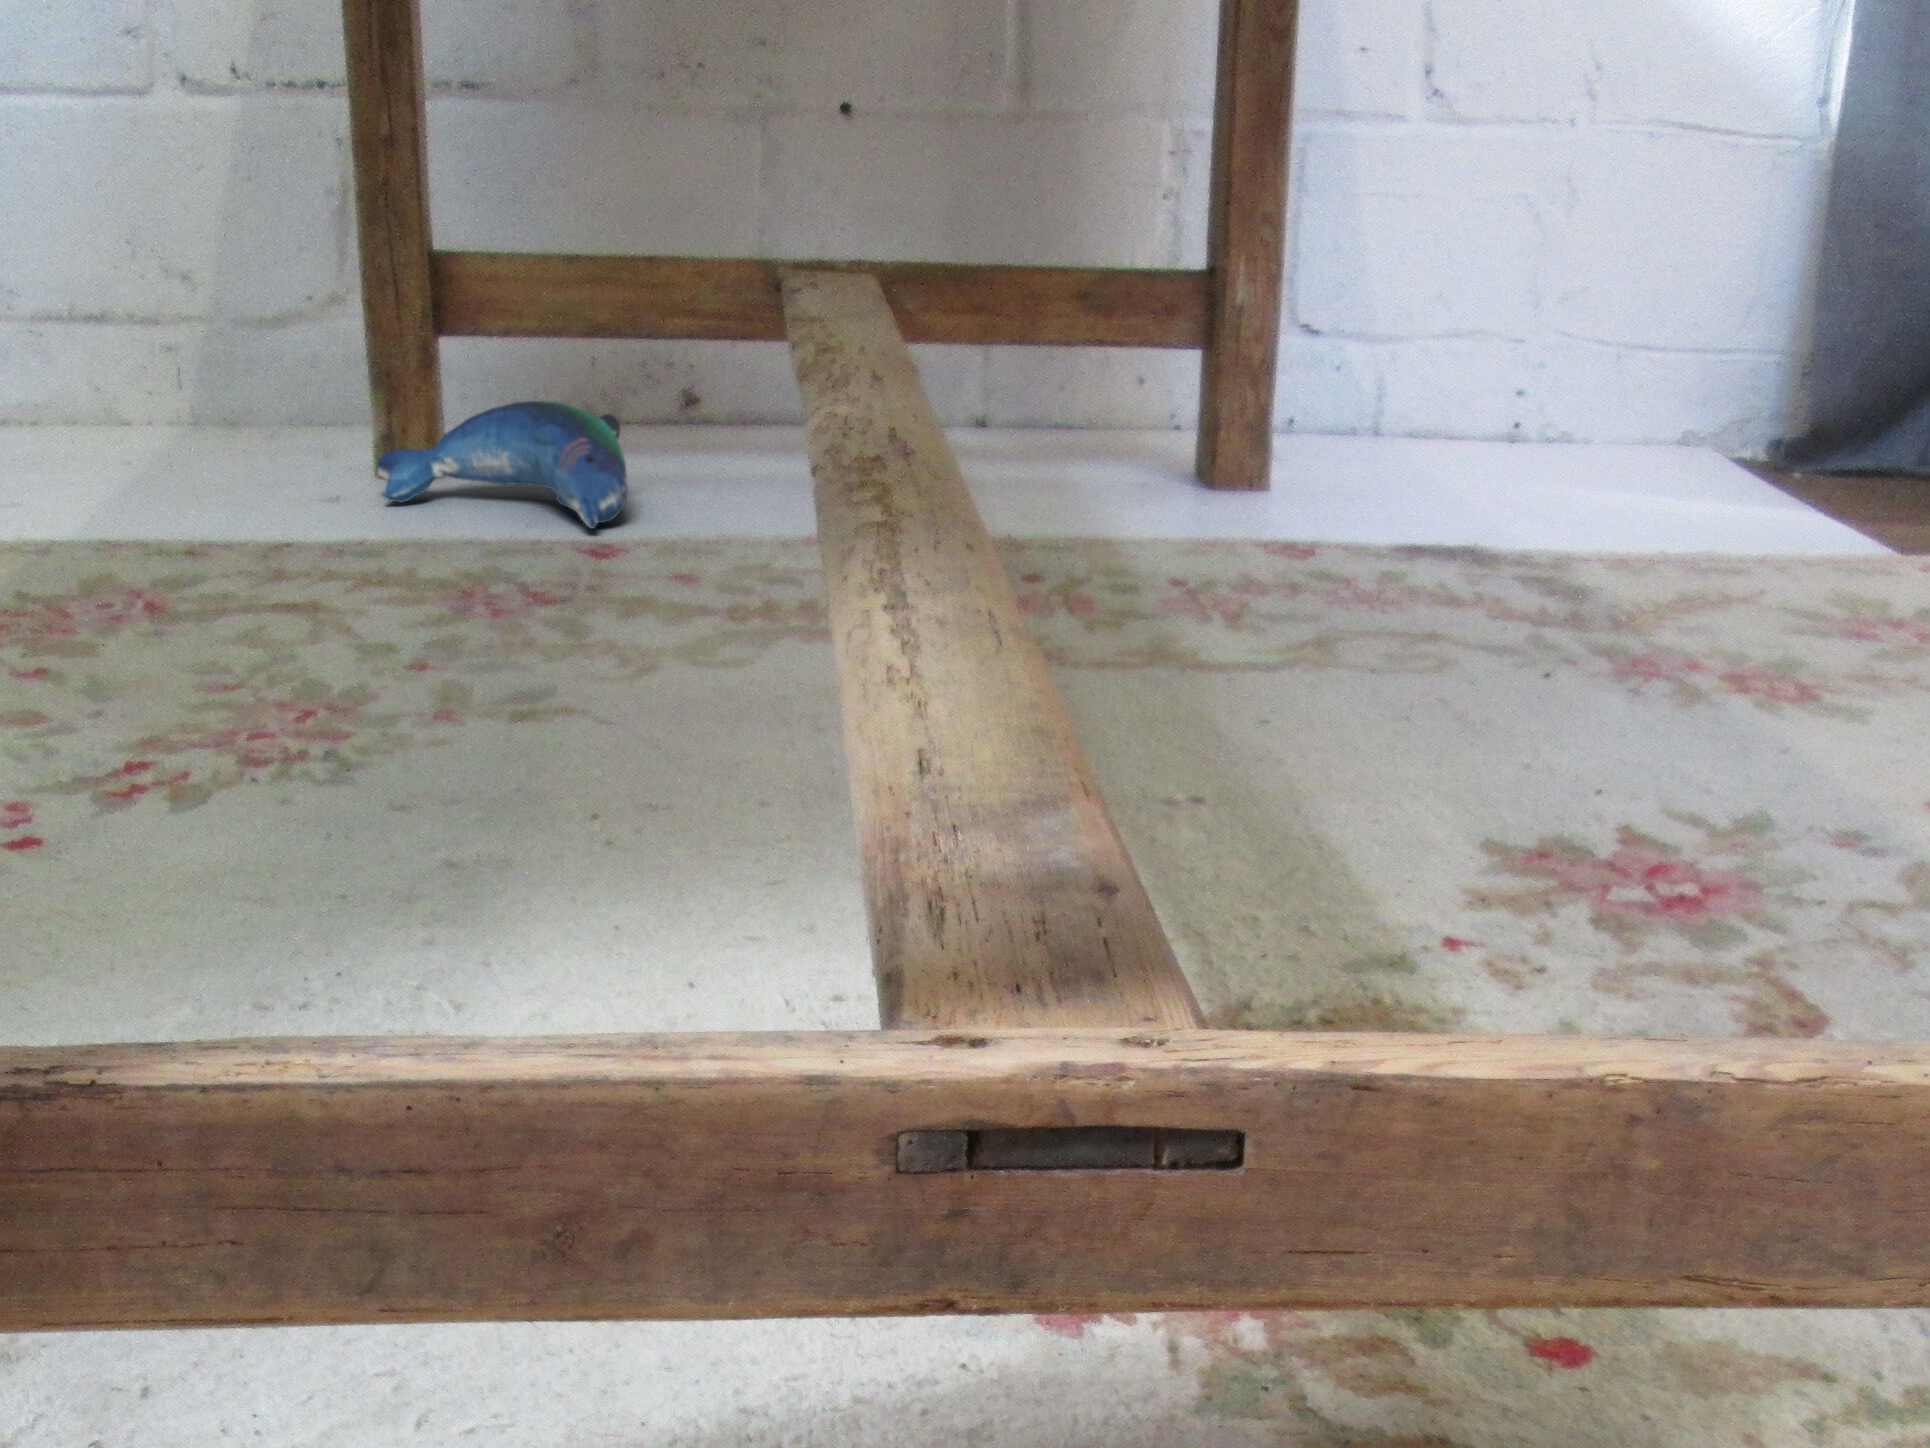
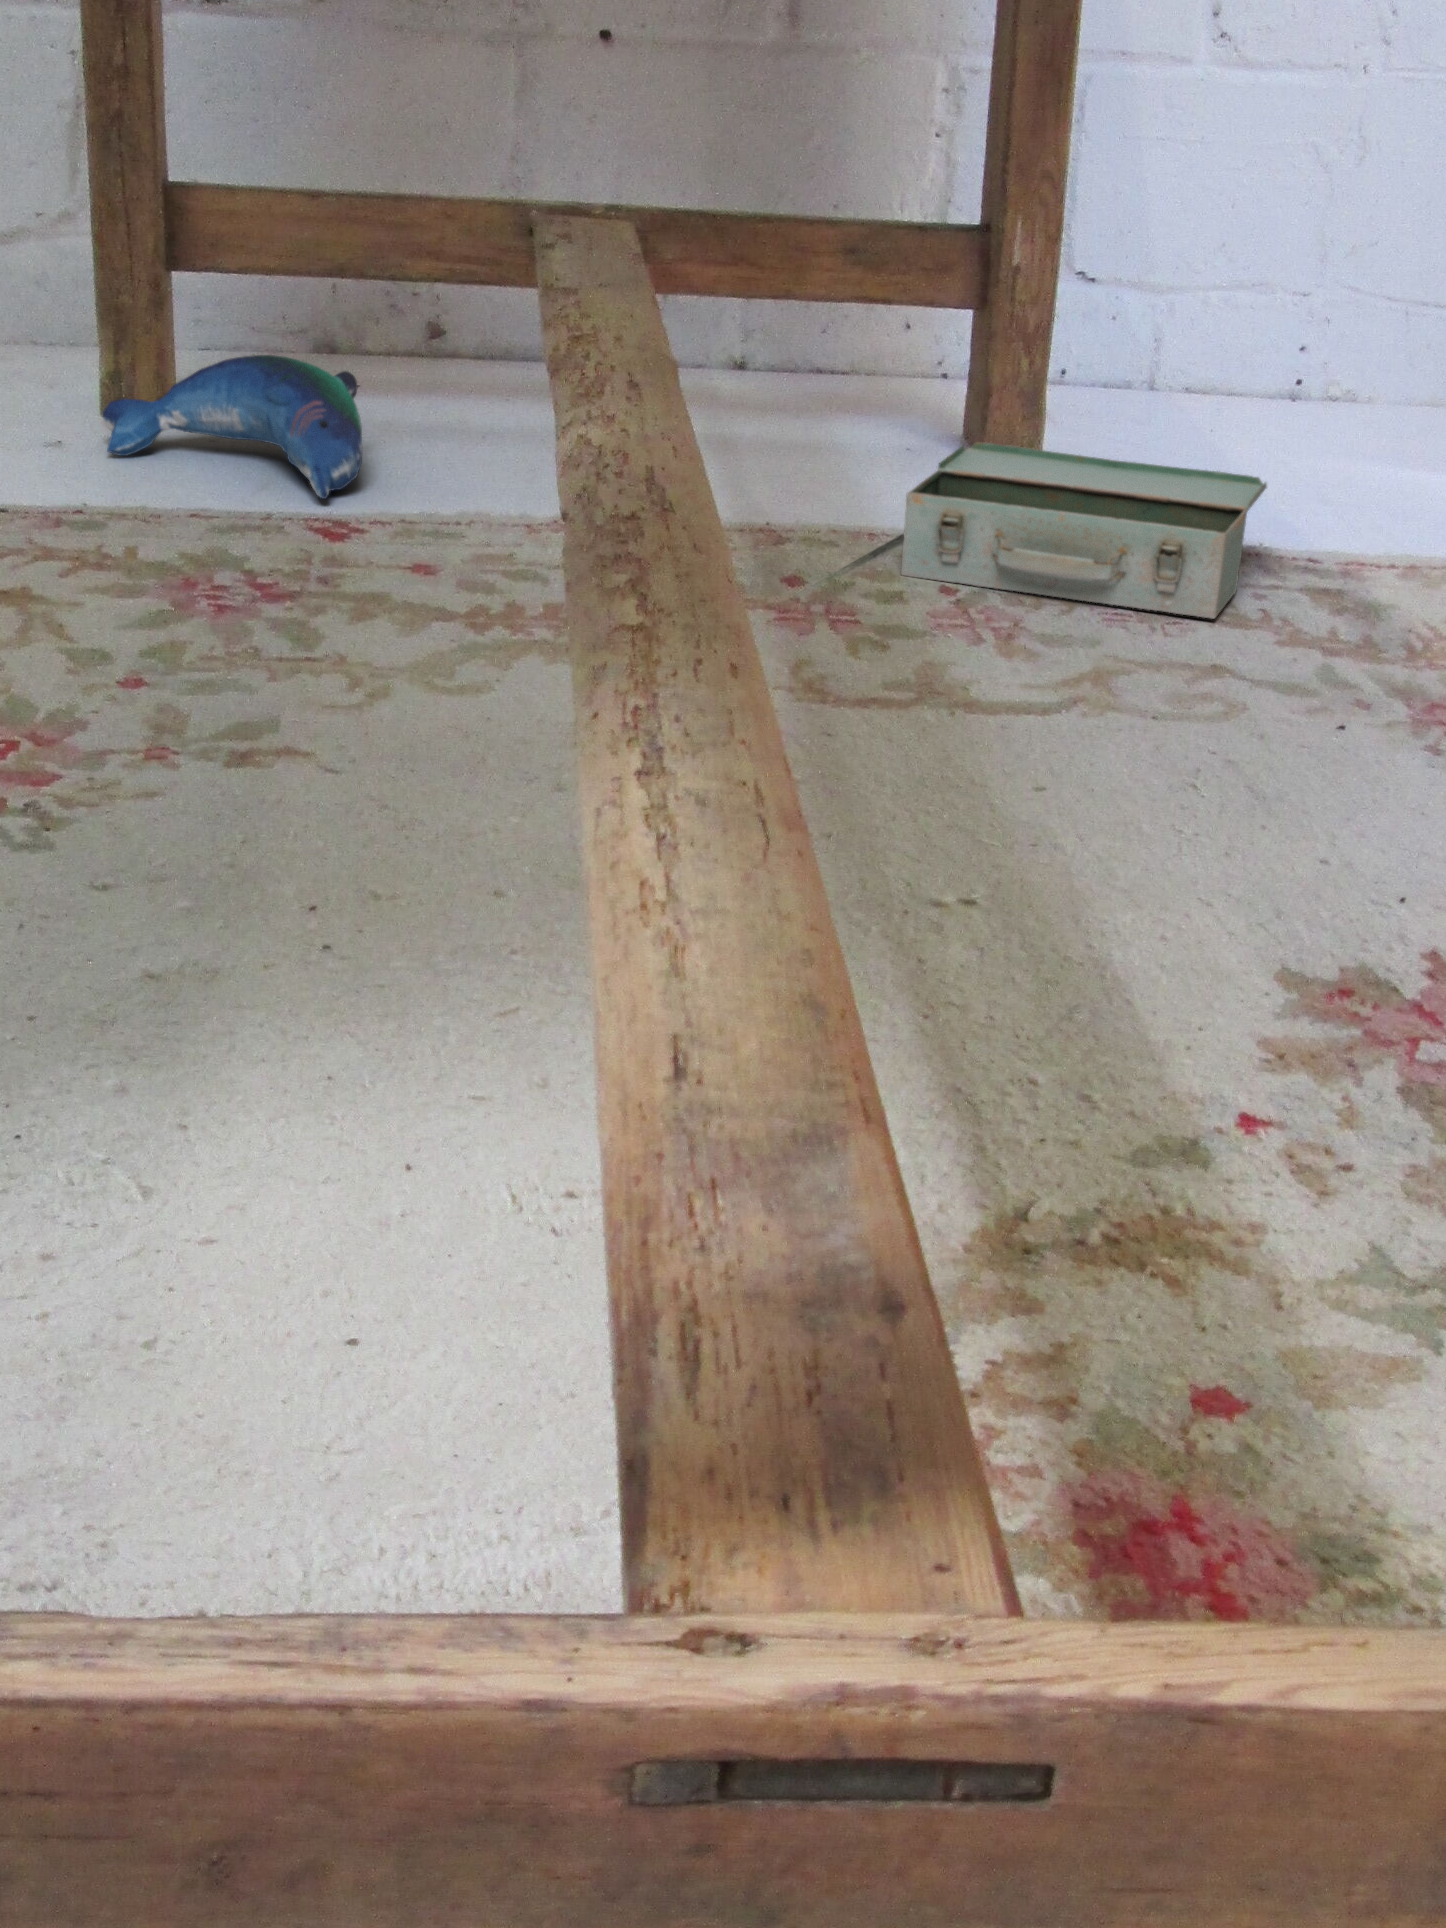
toolbox: none [1141,458,1483,603] -> present [901,442,1267,619]

